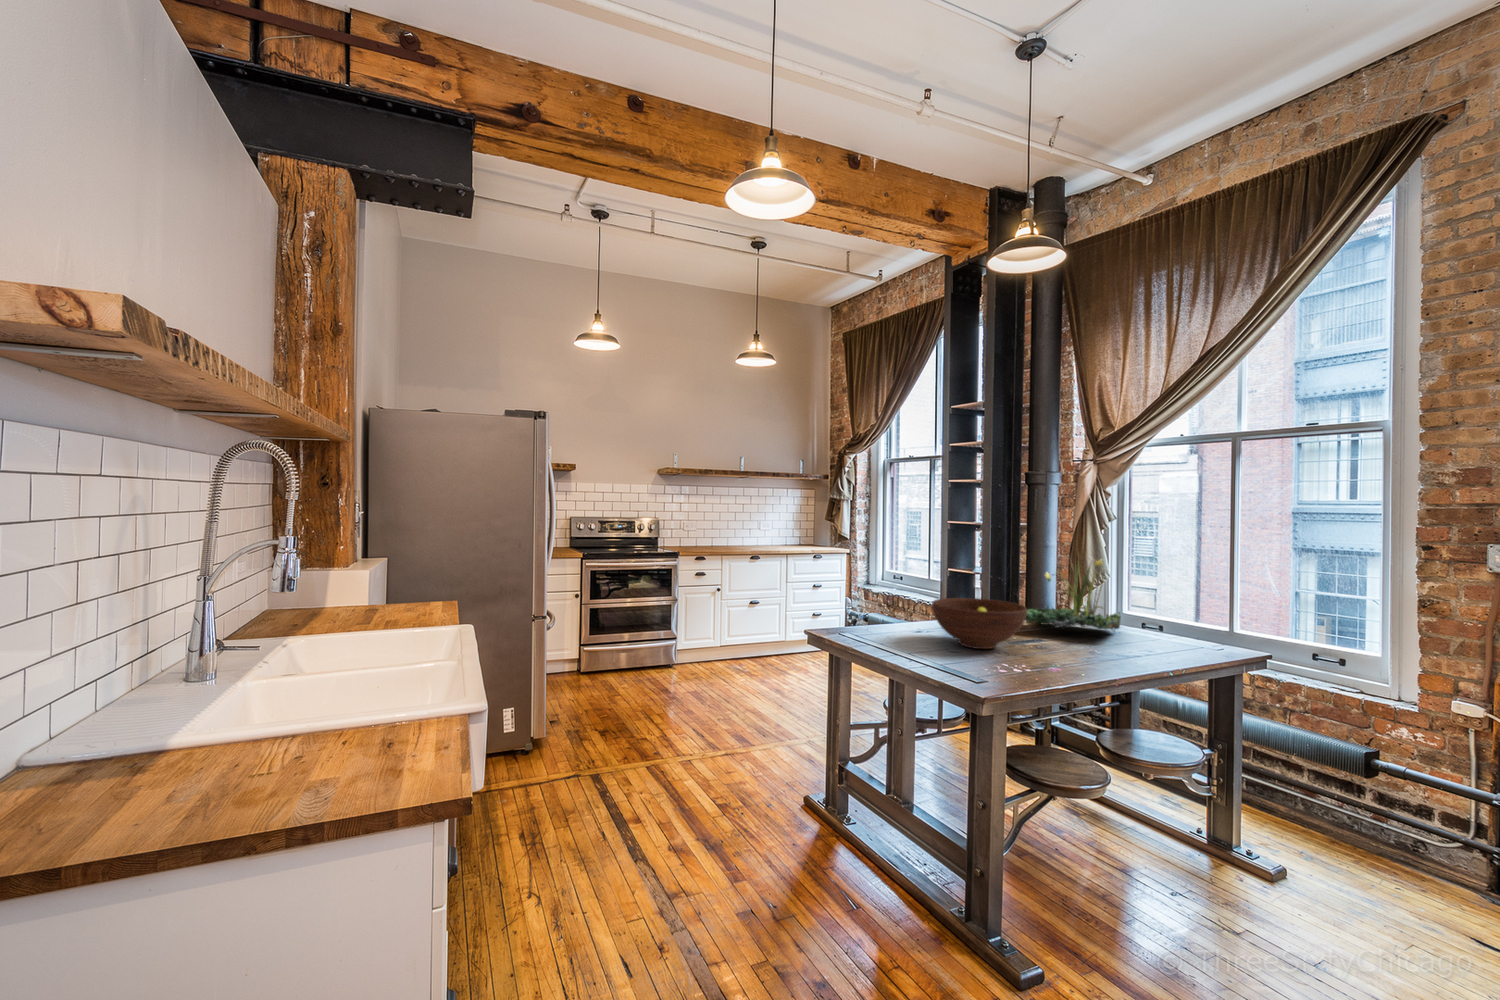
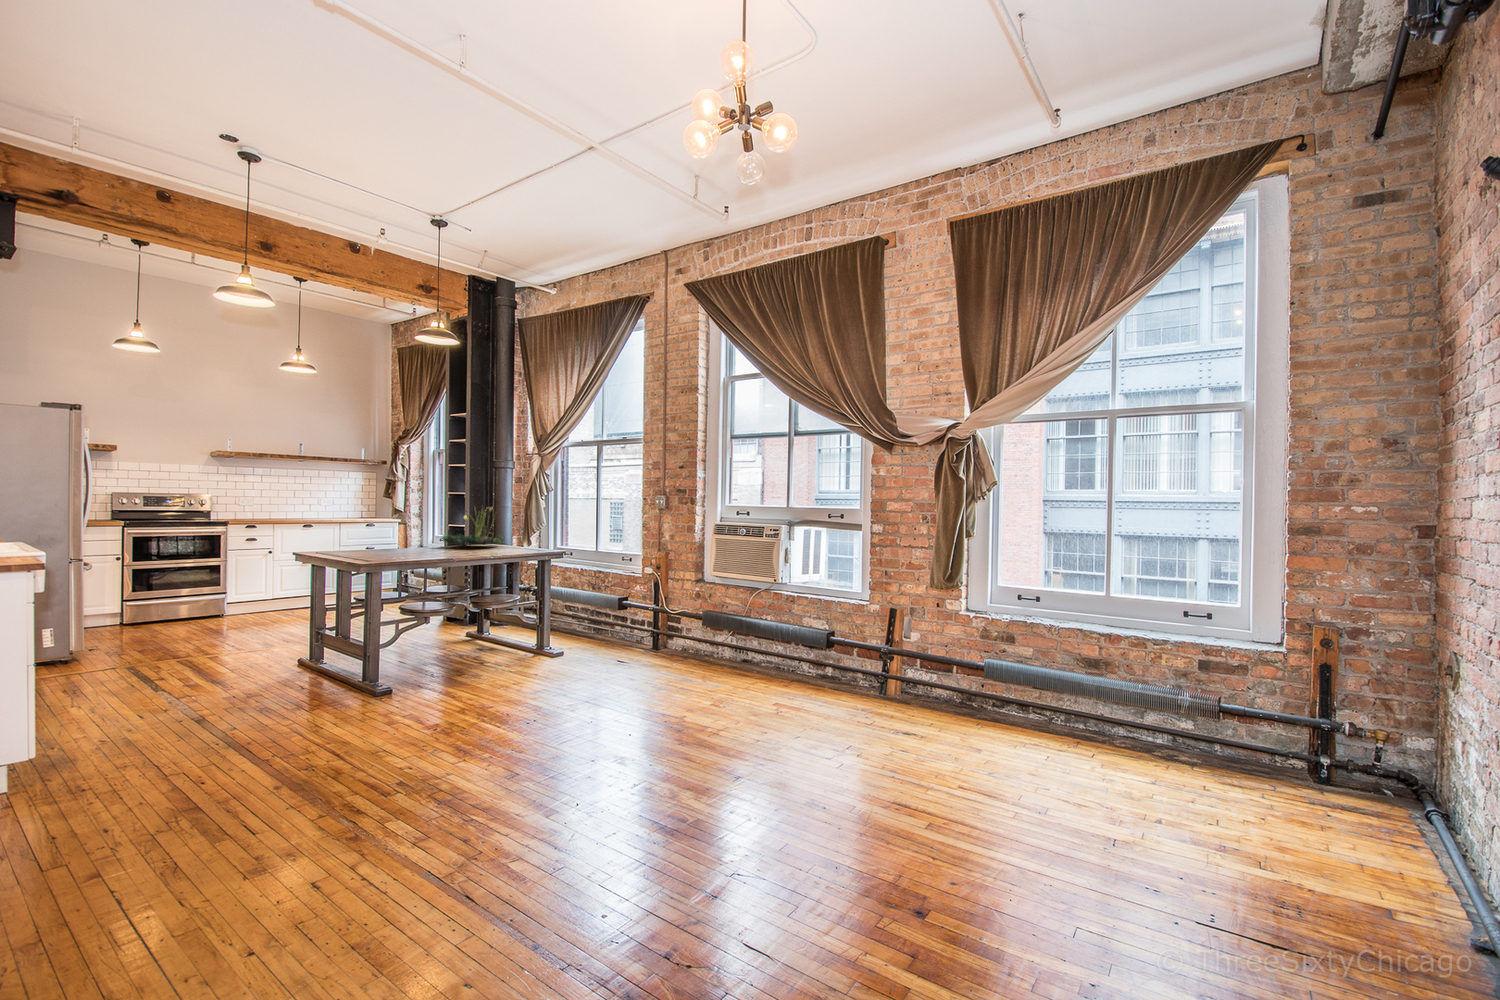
fruit bowl: present [932,598,1027,649] -> none [373,528,428,552]

